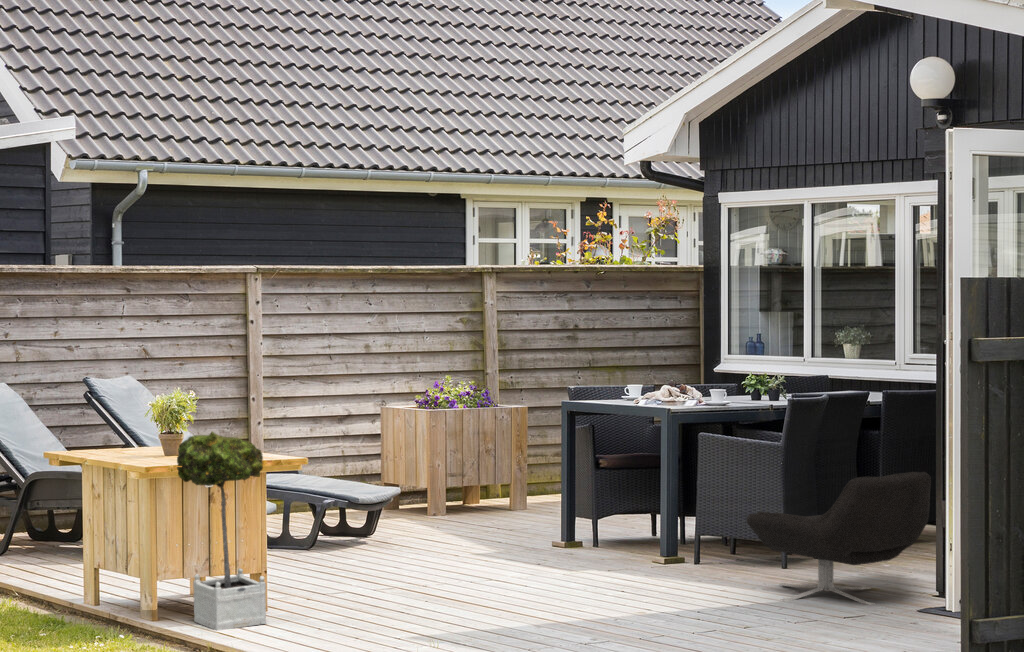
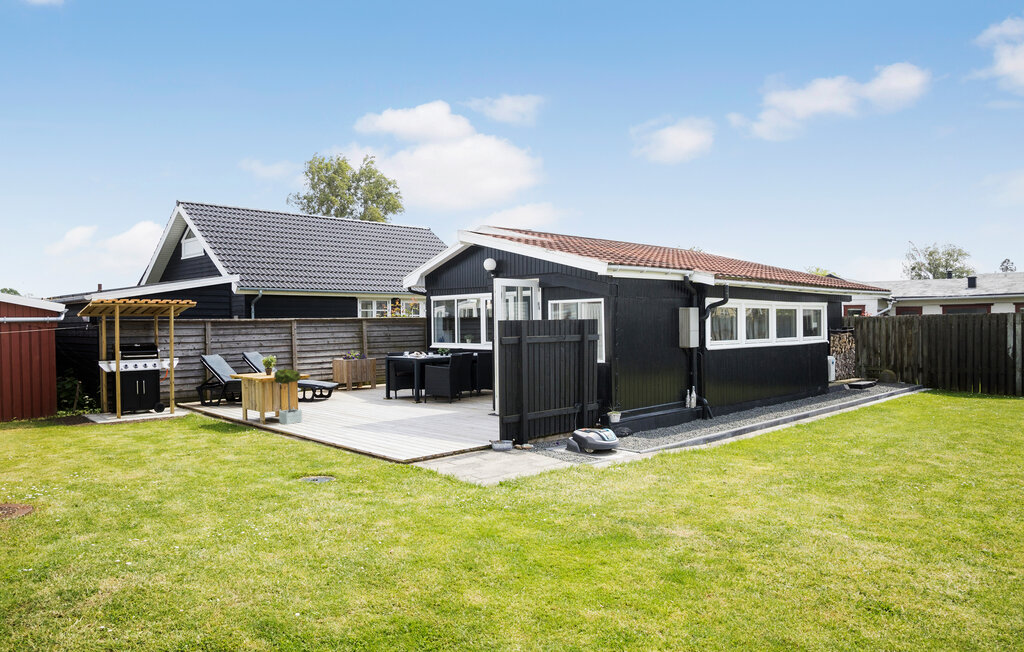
lounge chair: present [747,472,931,605] -> none [438,373,485,408]

